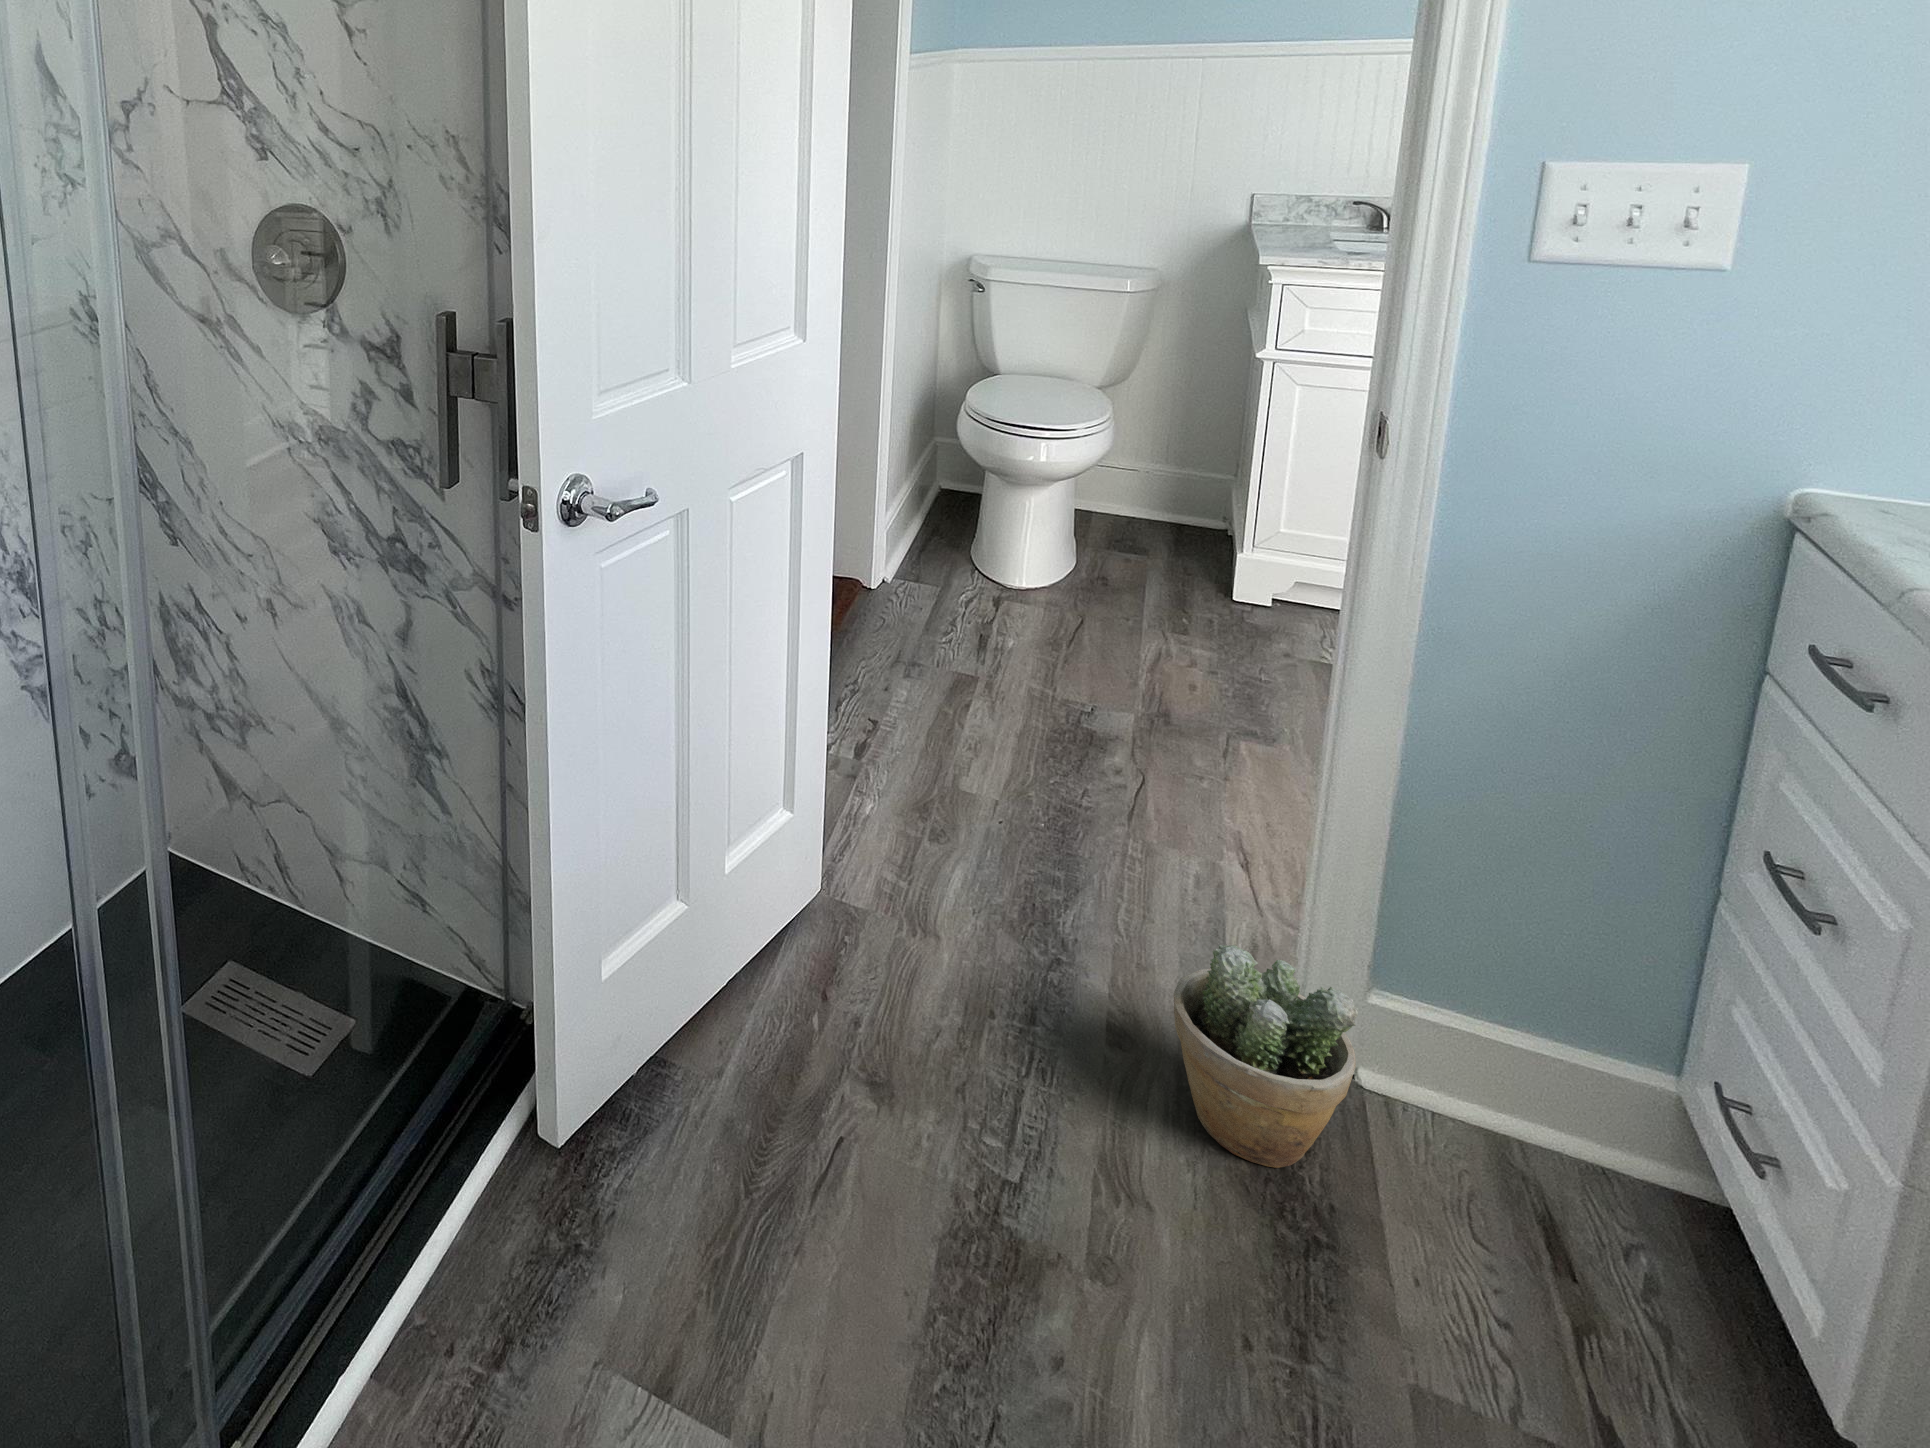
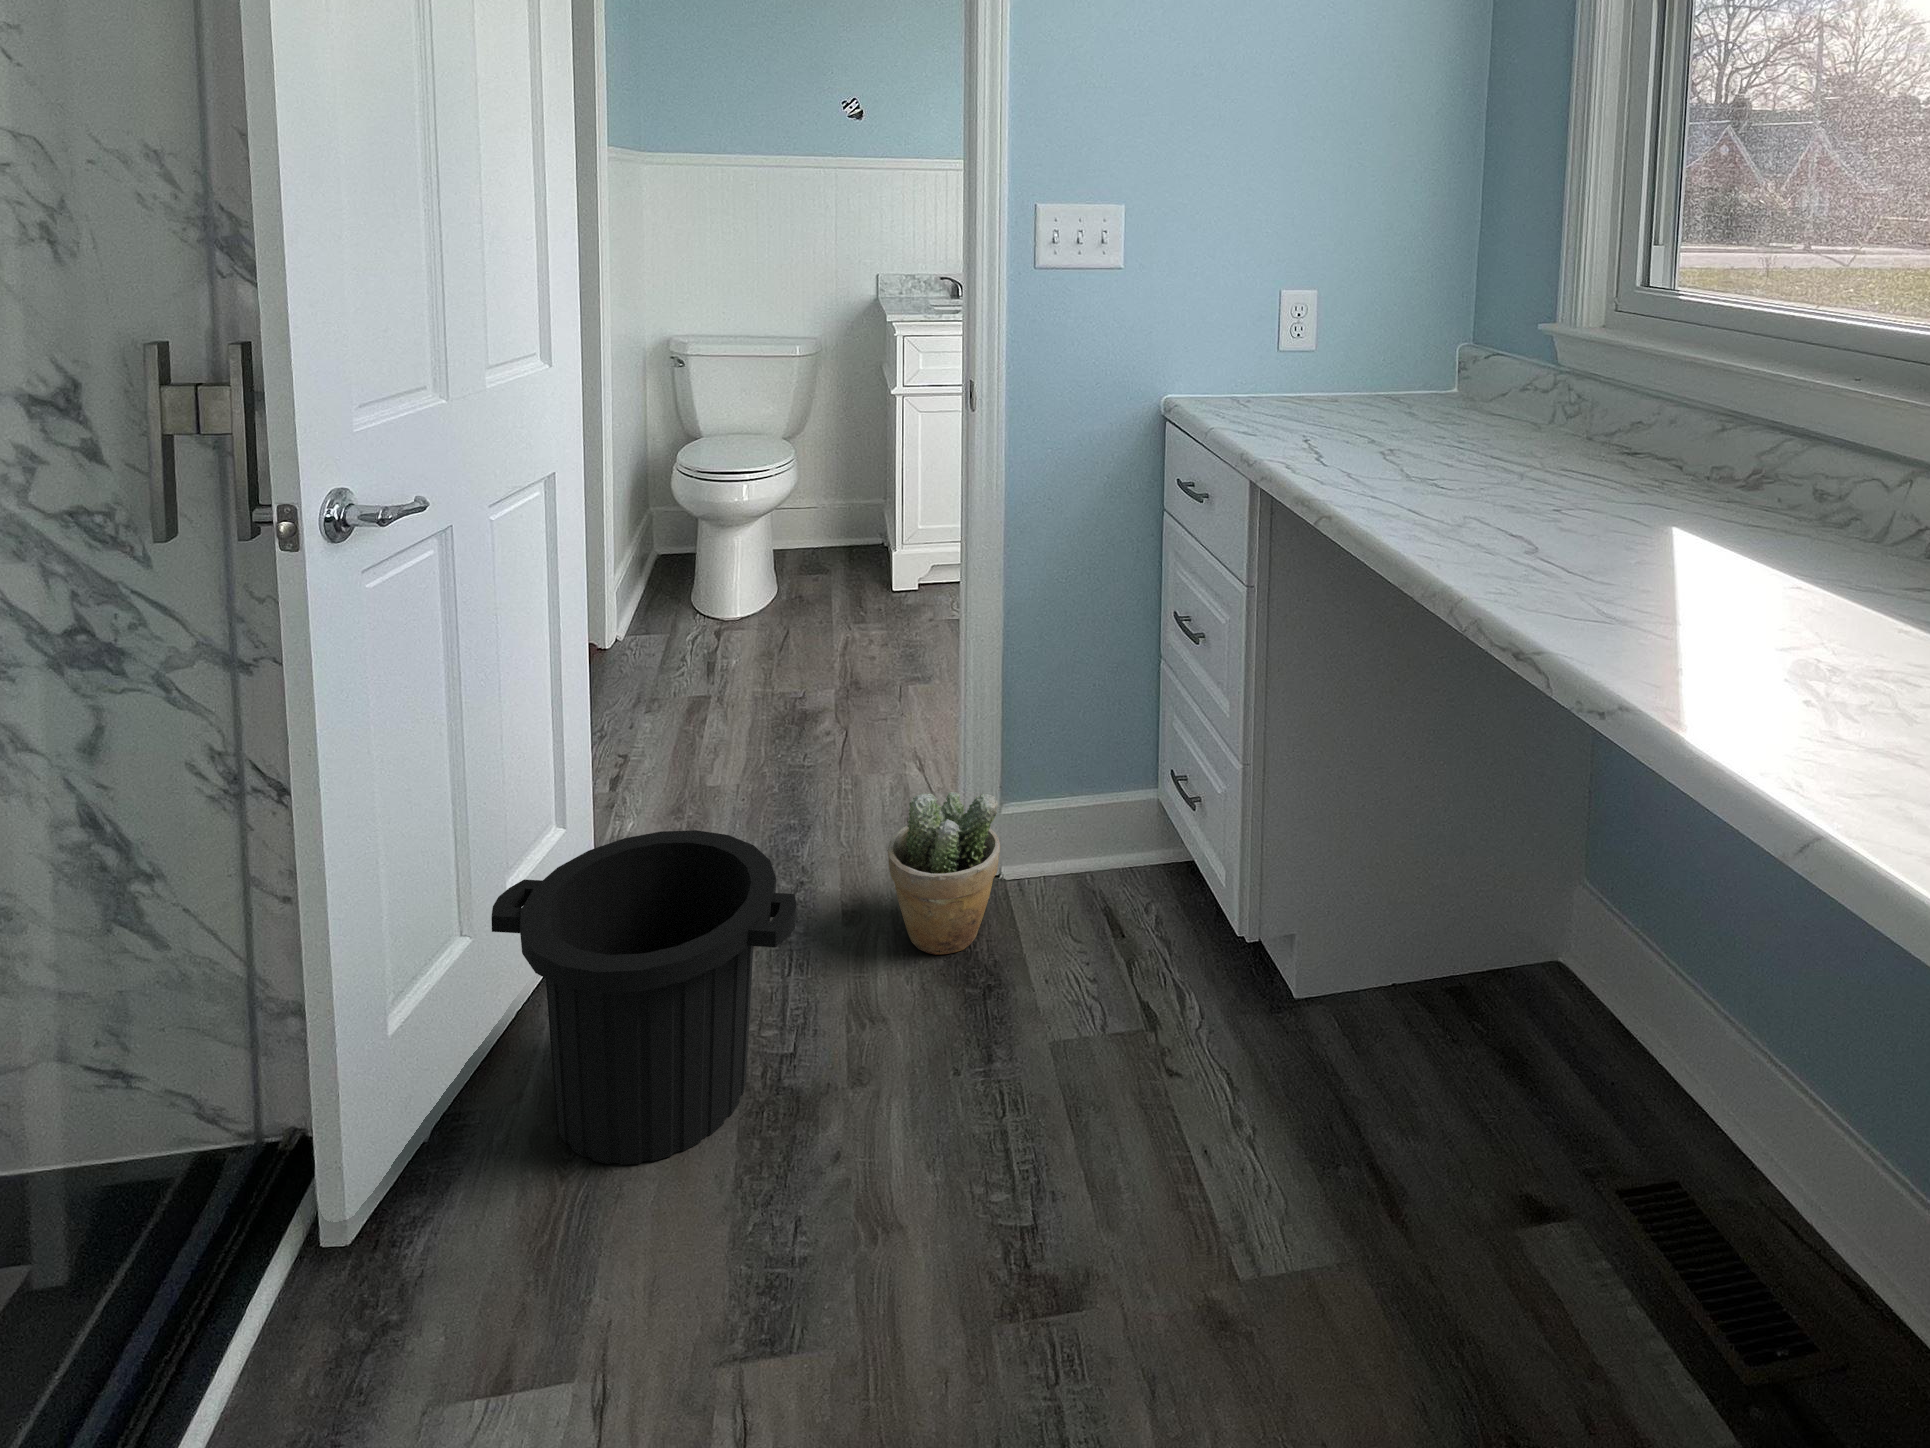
trash can: none [700,860,1031,1237] -> present [491,830,797,1165]

